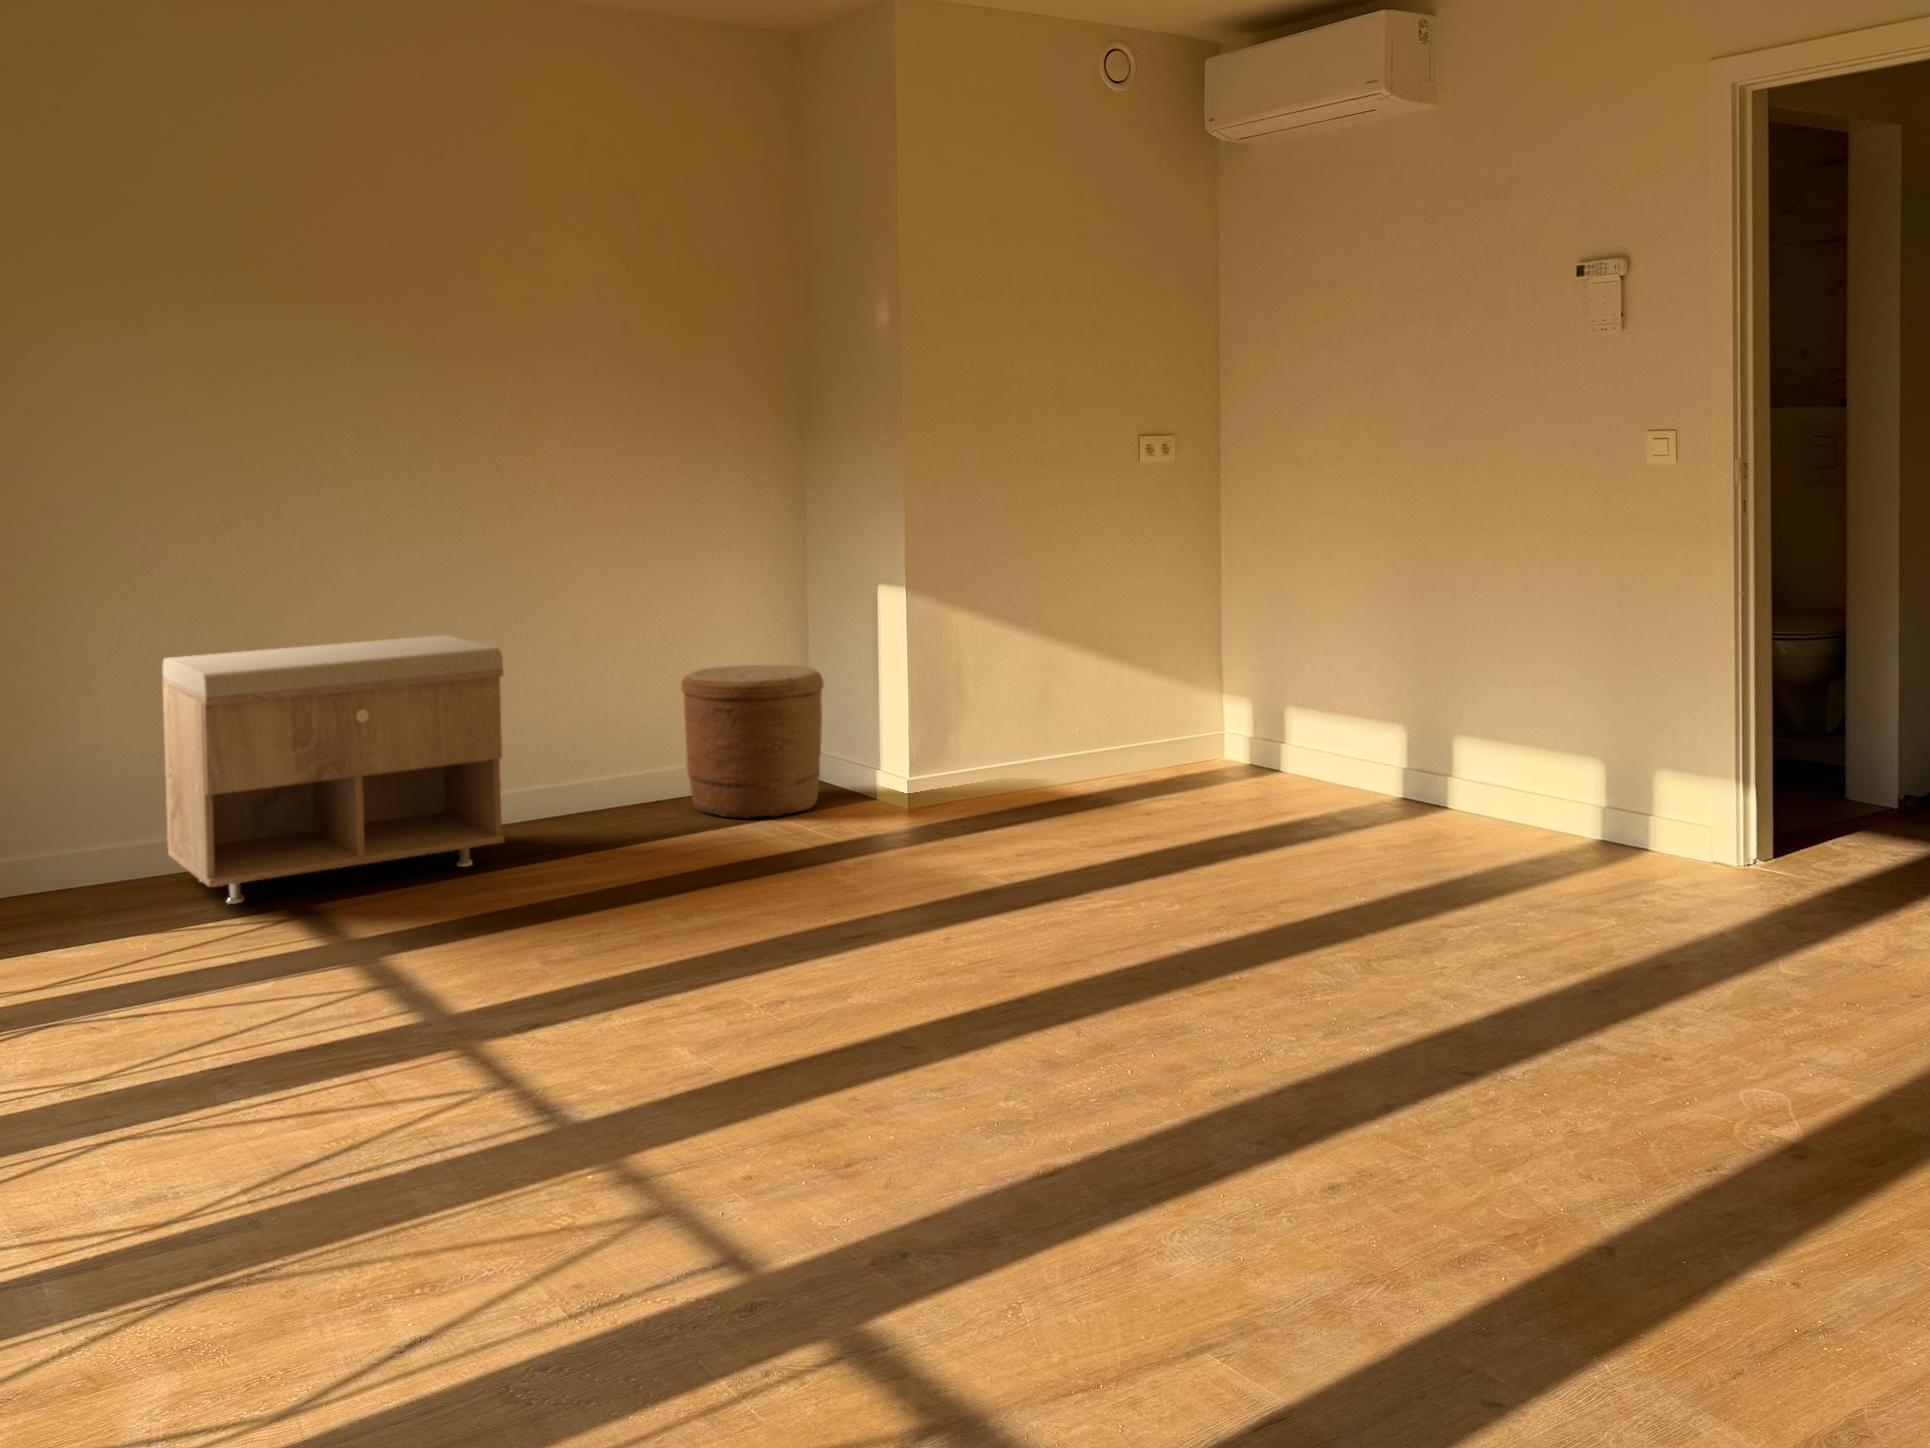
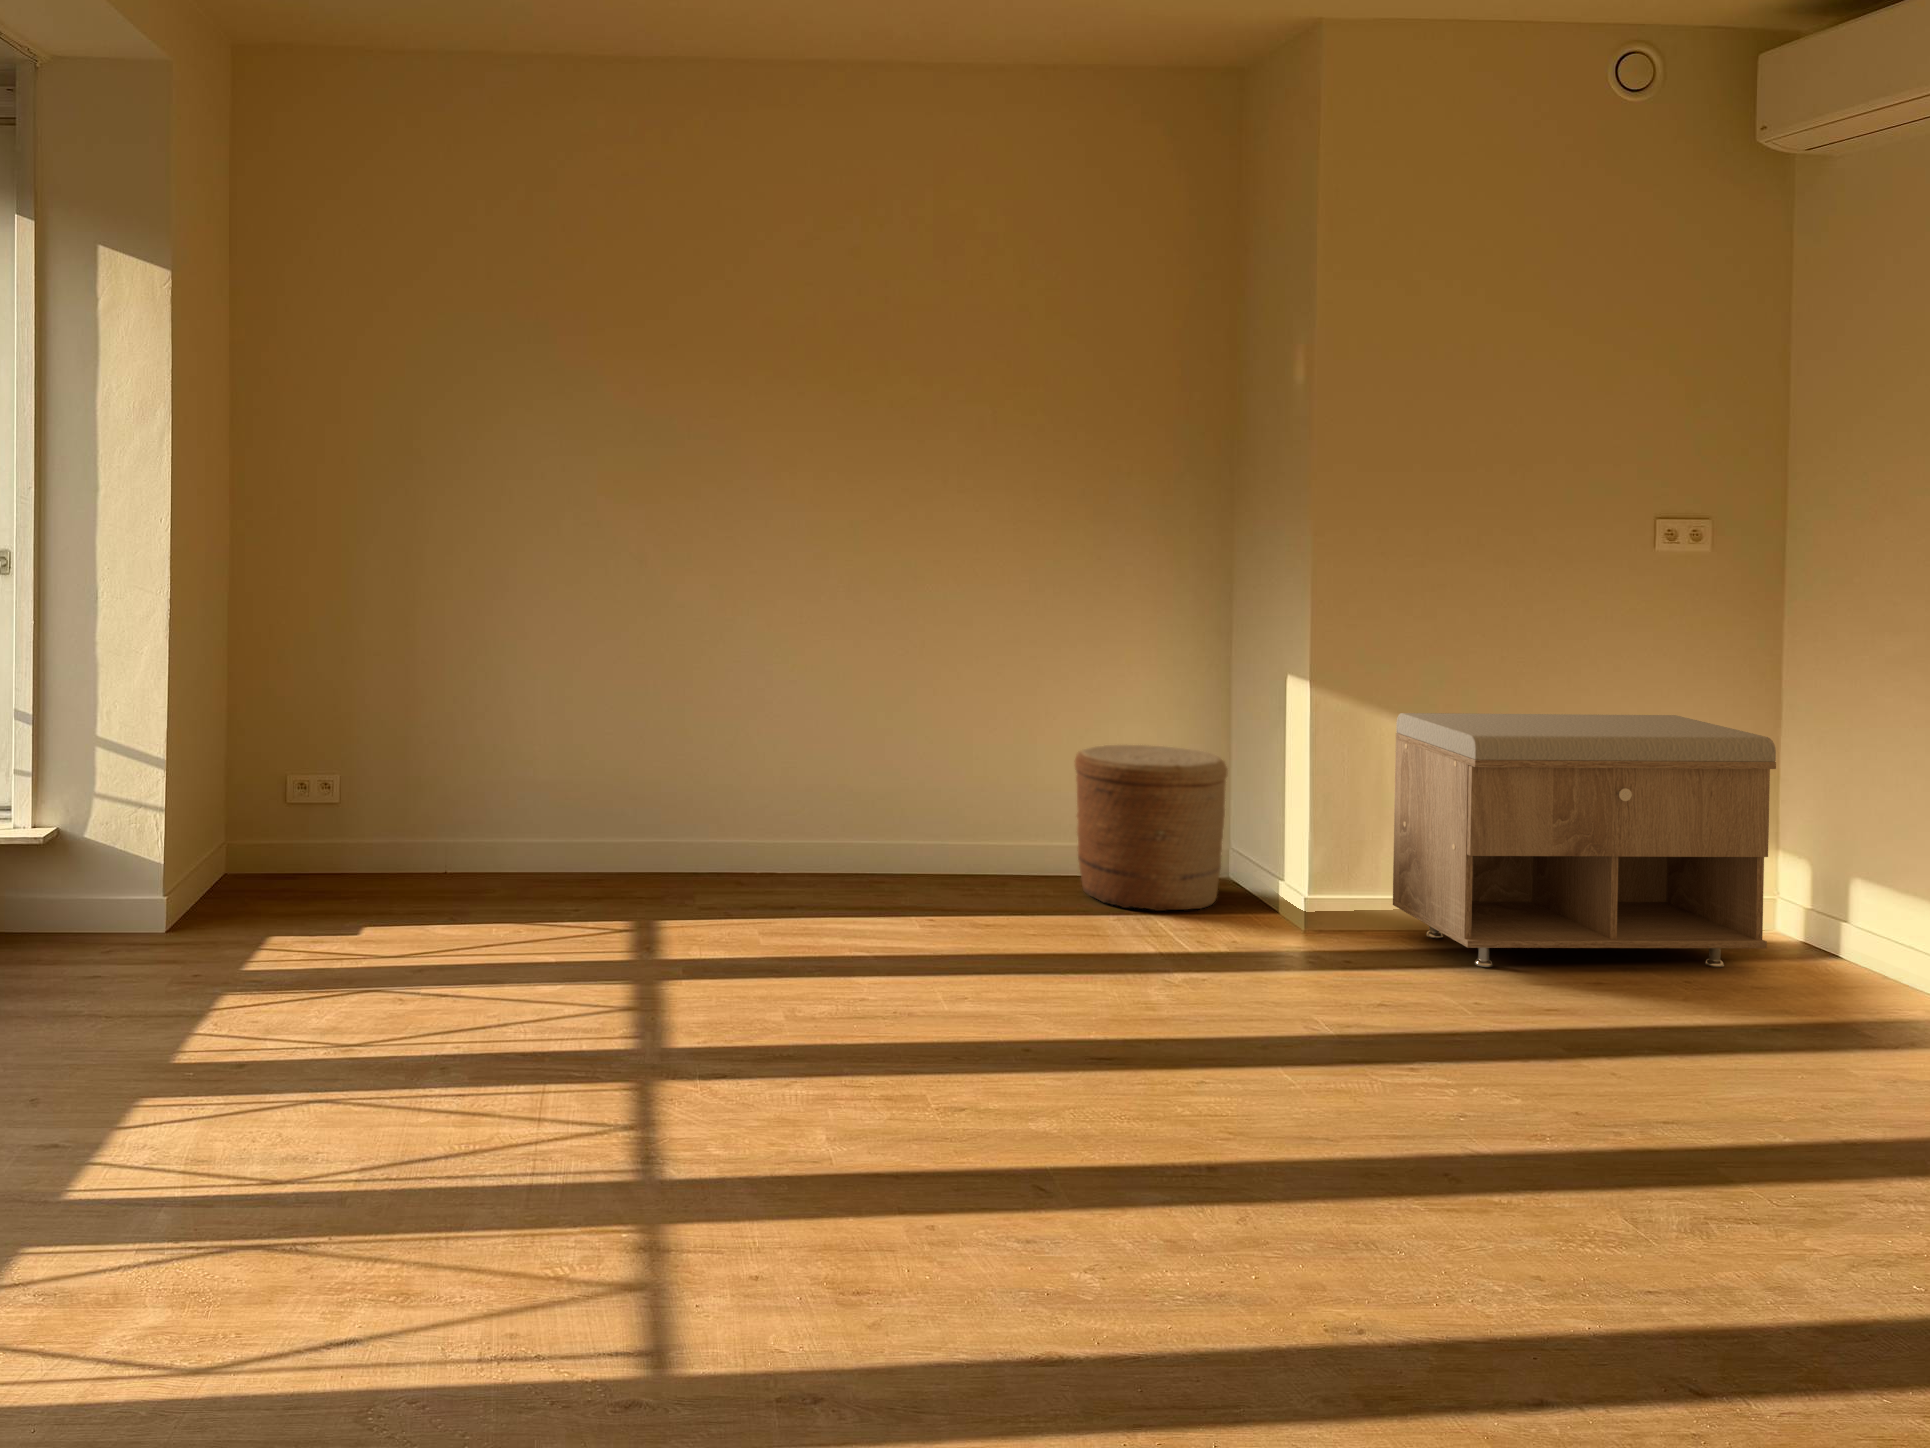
storage bench: present [163,635,505,904] -> present [1393,713,1776,967]

